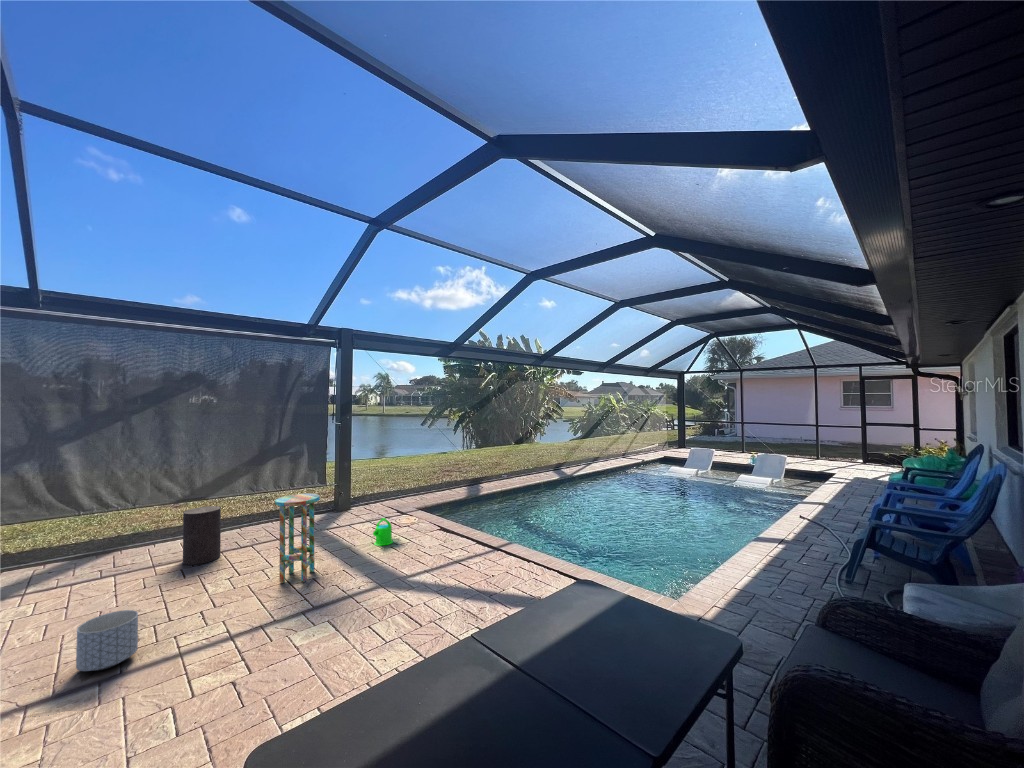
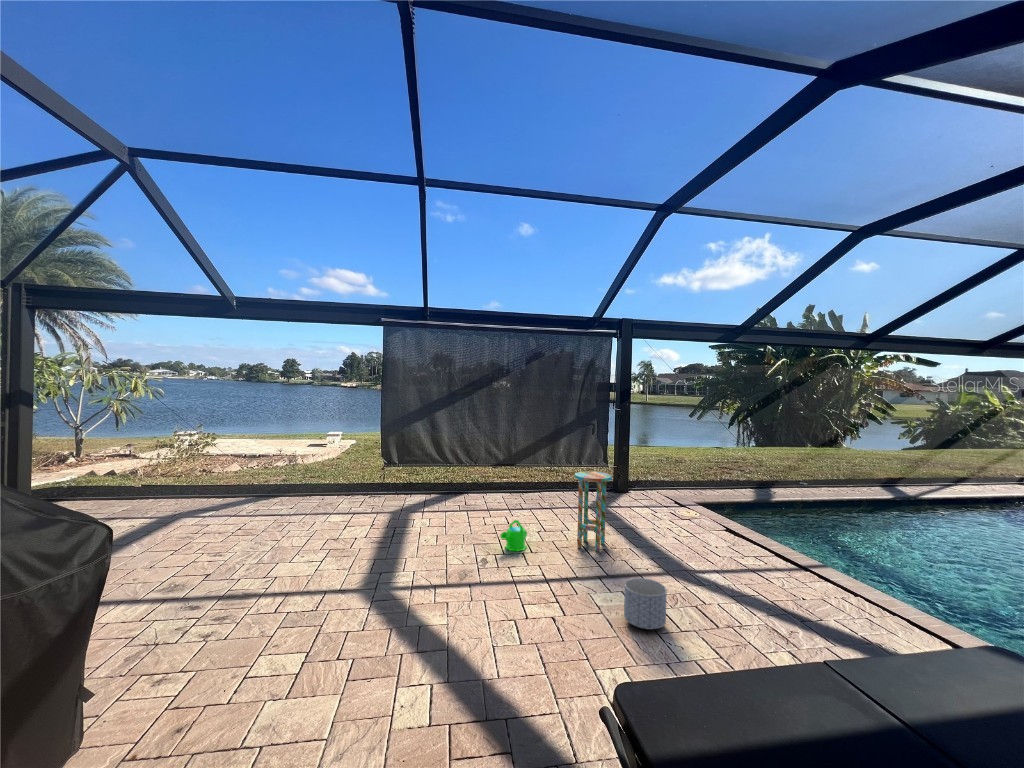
stool: present [183,506,221,565] -> none [502,471,528,517]
watering can: present [373,518,393,546] -> present [500,520,527,551]
planter: present [76,610,138,671] -> present [624,578,667,630]

